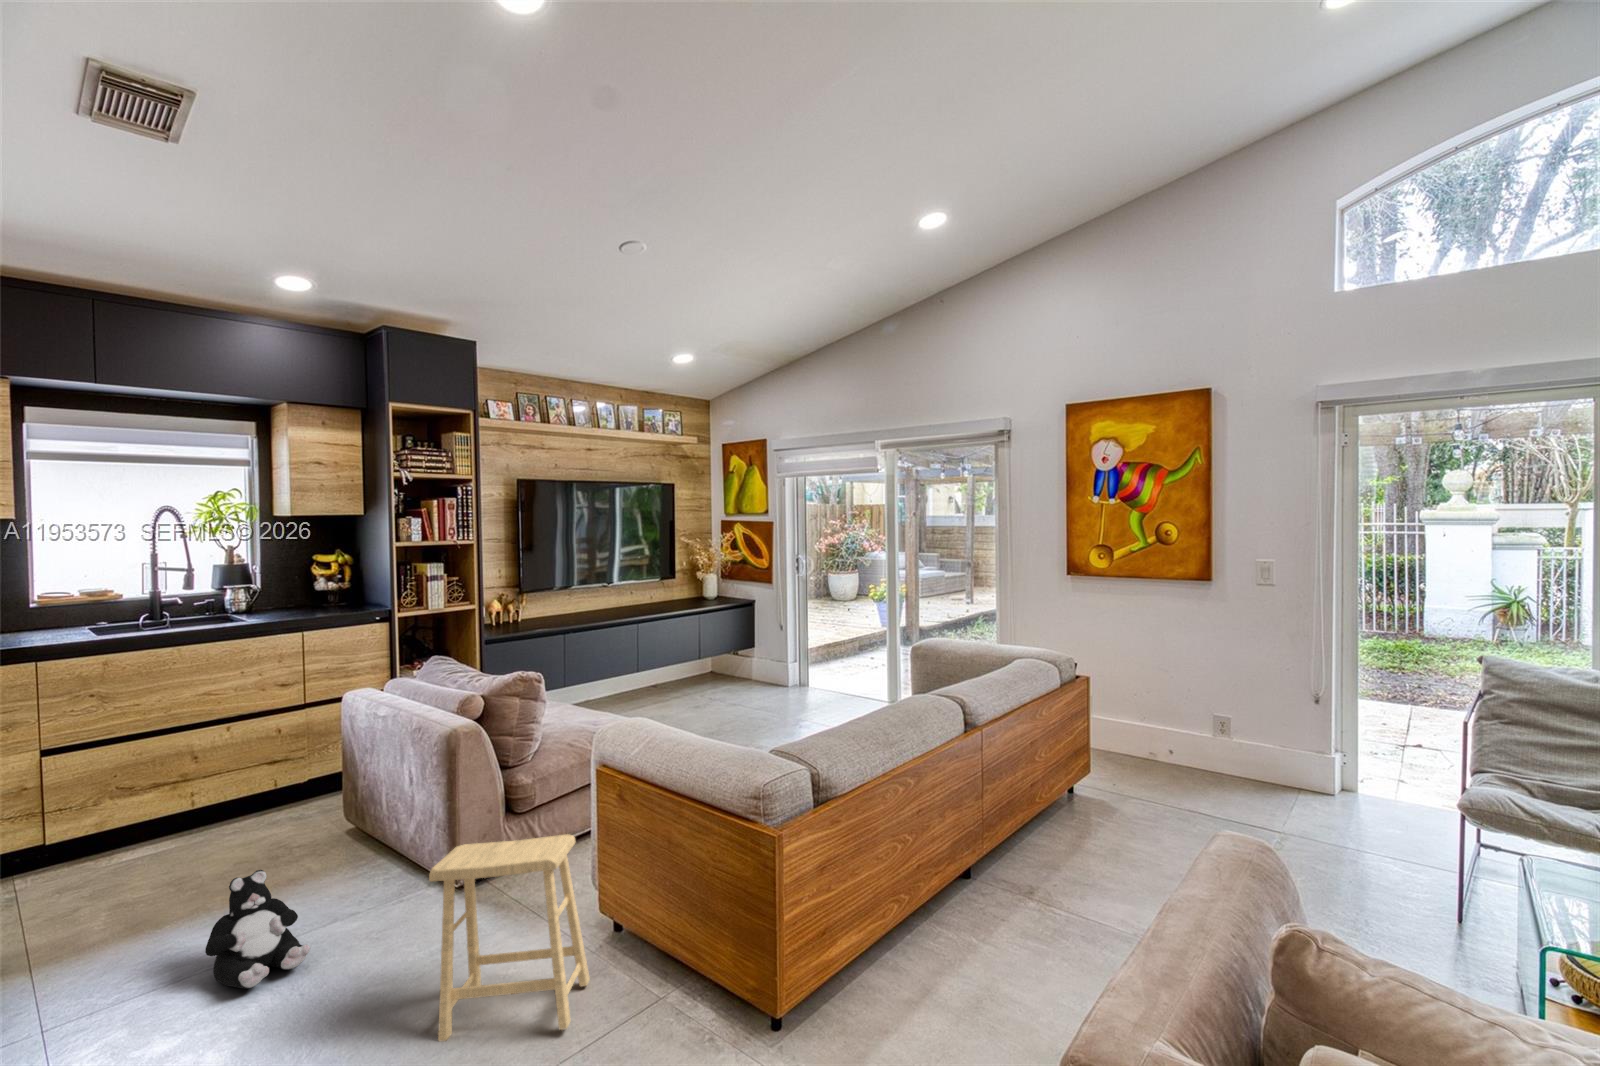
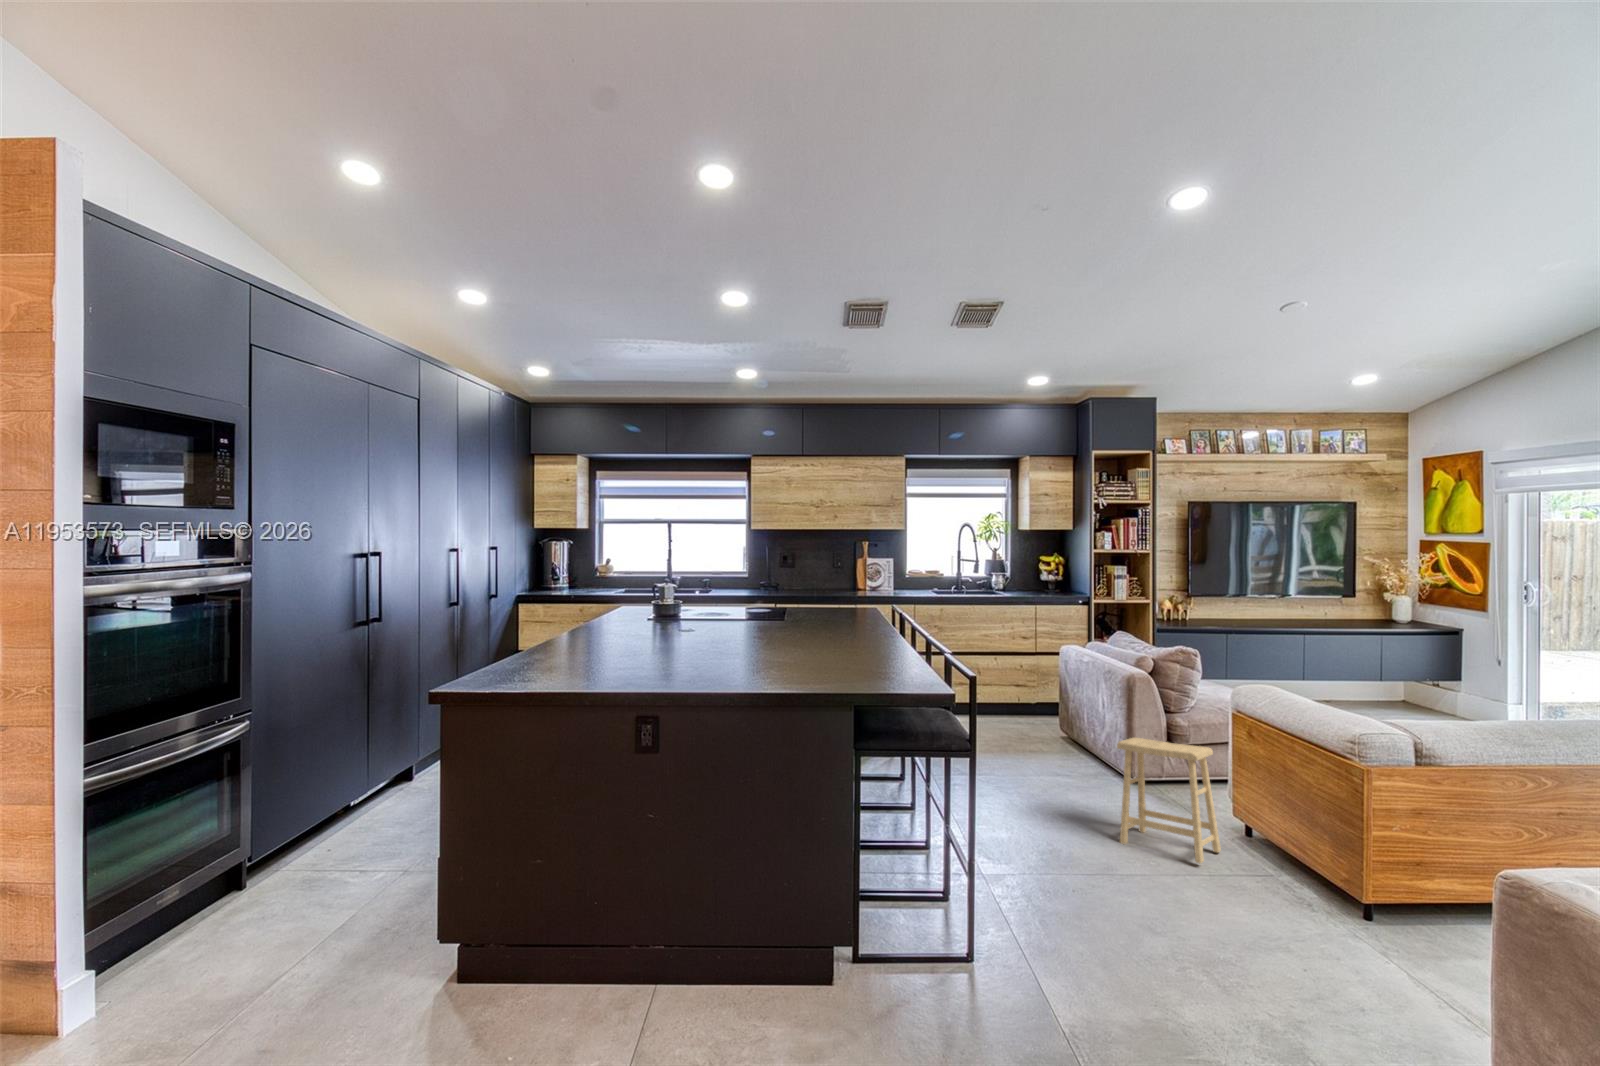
plush toy: present [205,870,310,989] -> none [998,730,1048,789]

